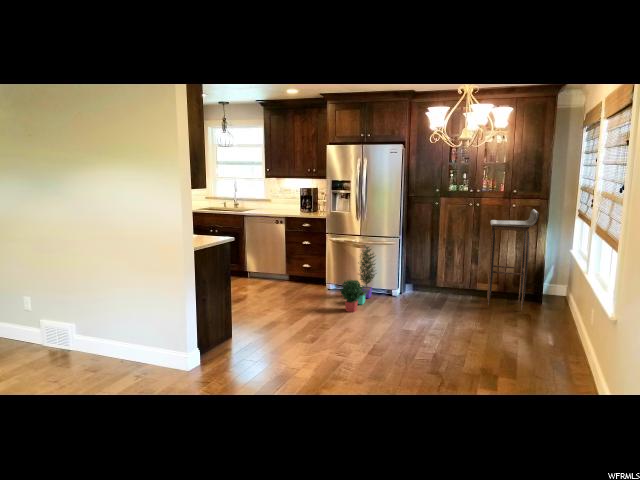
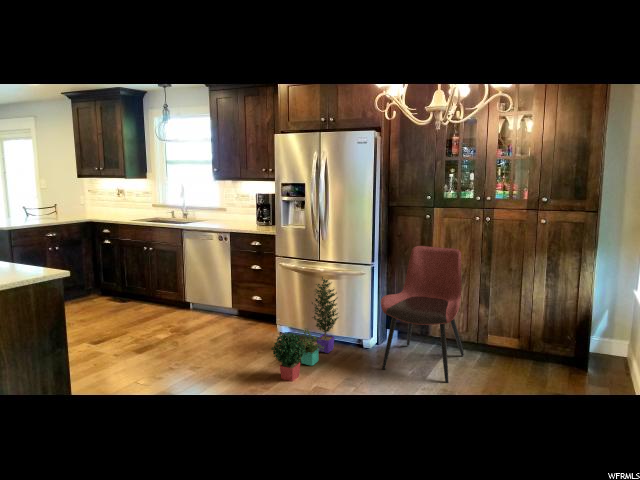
bar stool: present [487,209,539,310] -> none [499,228,580,387]
dining chair: none [410,223,463,311] -> present [381,246,464,383]

